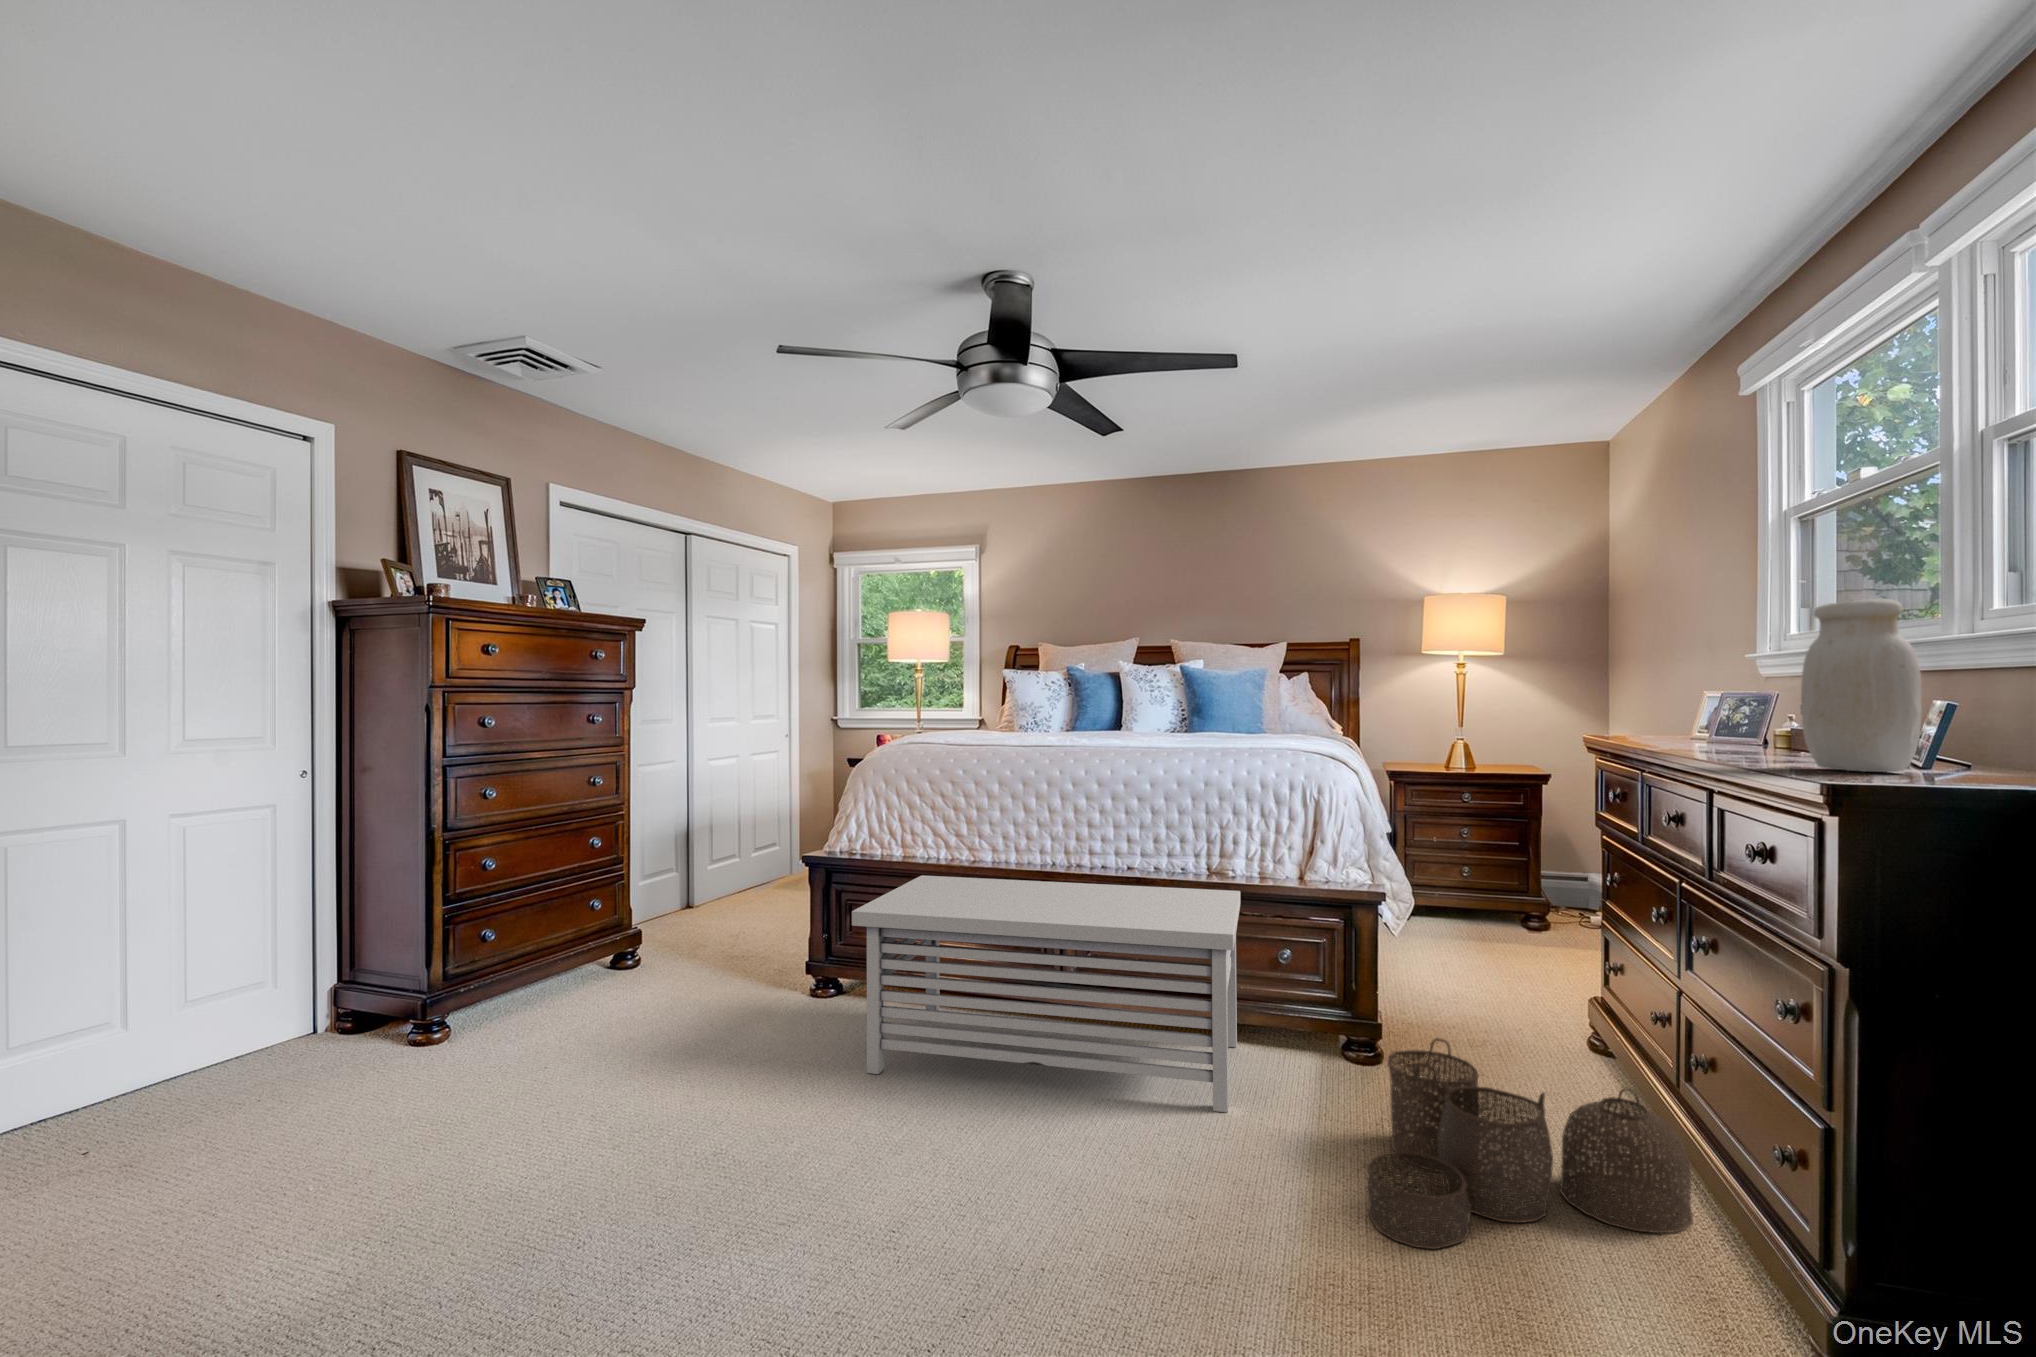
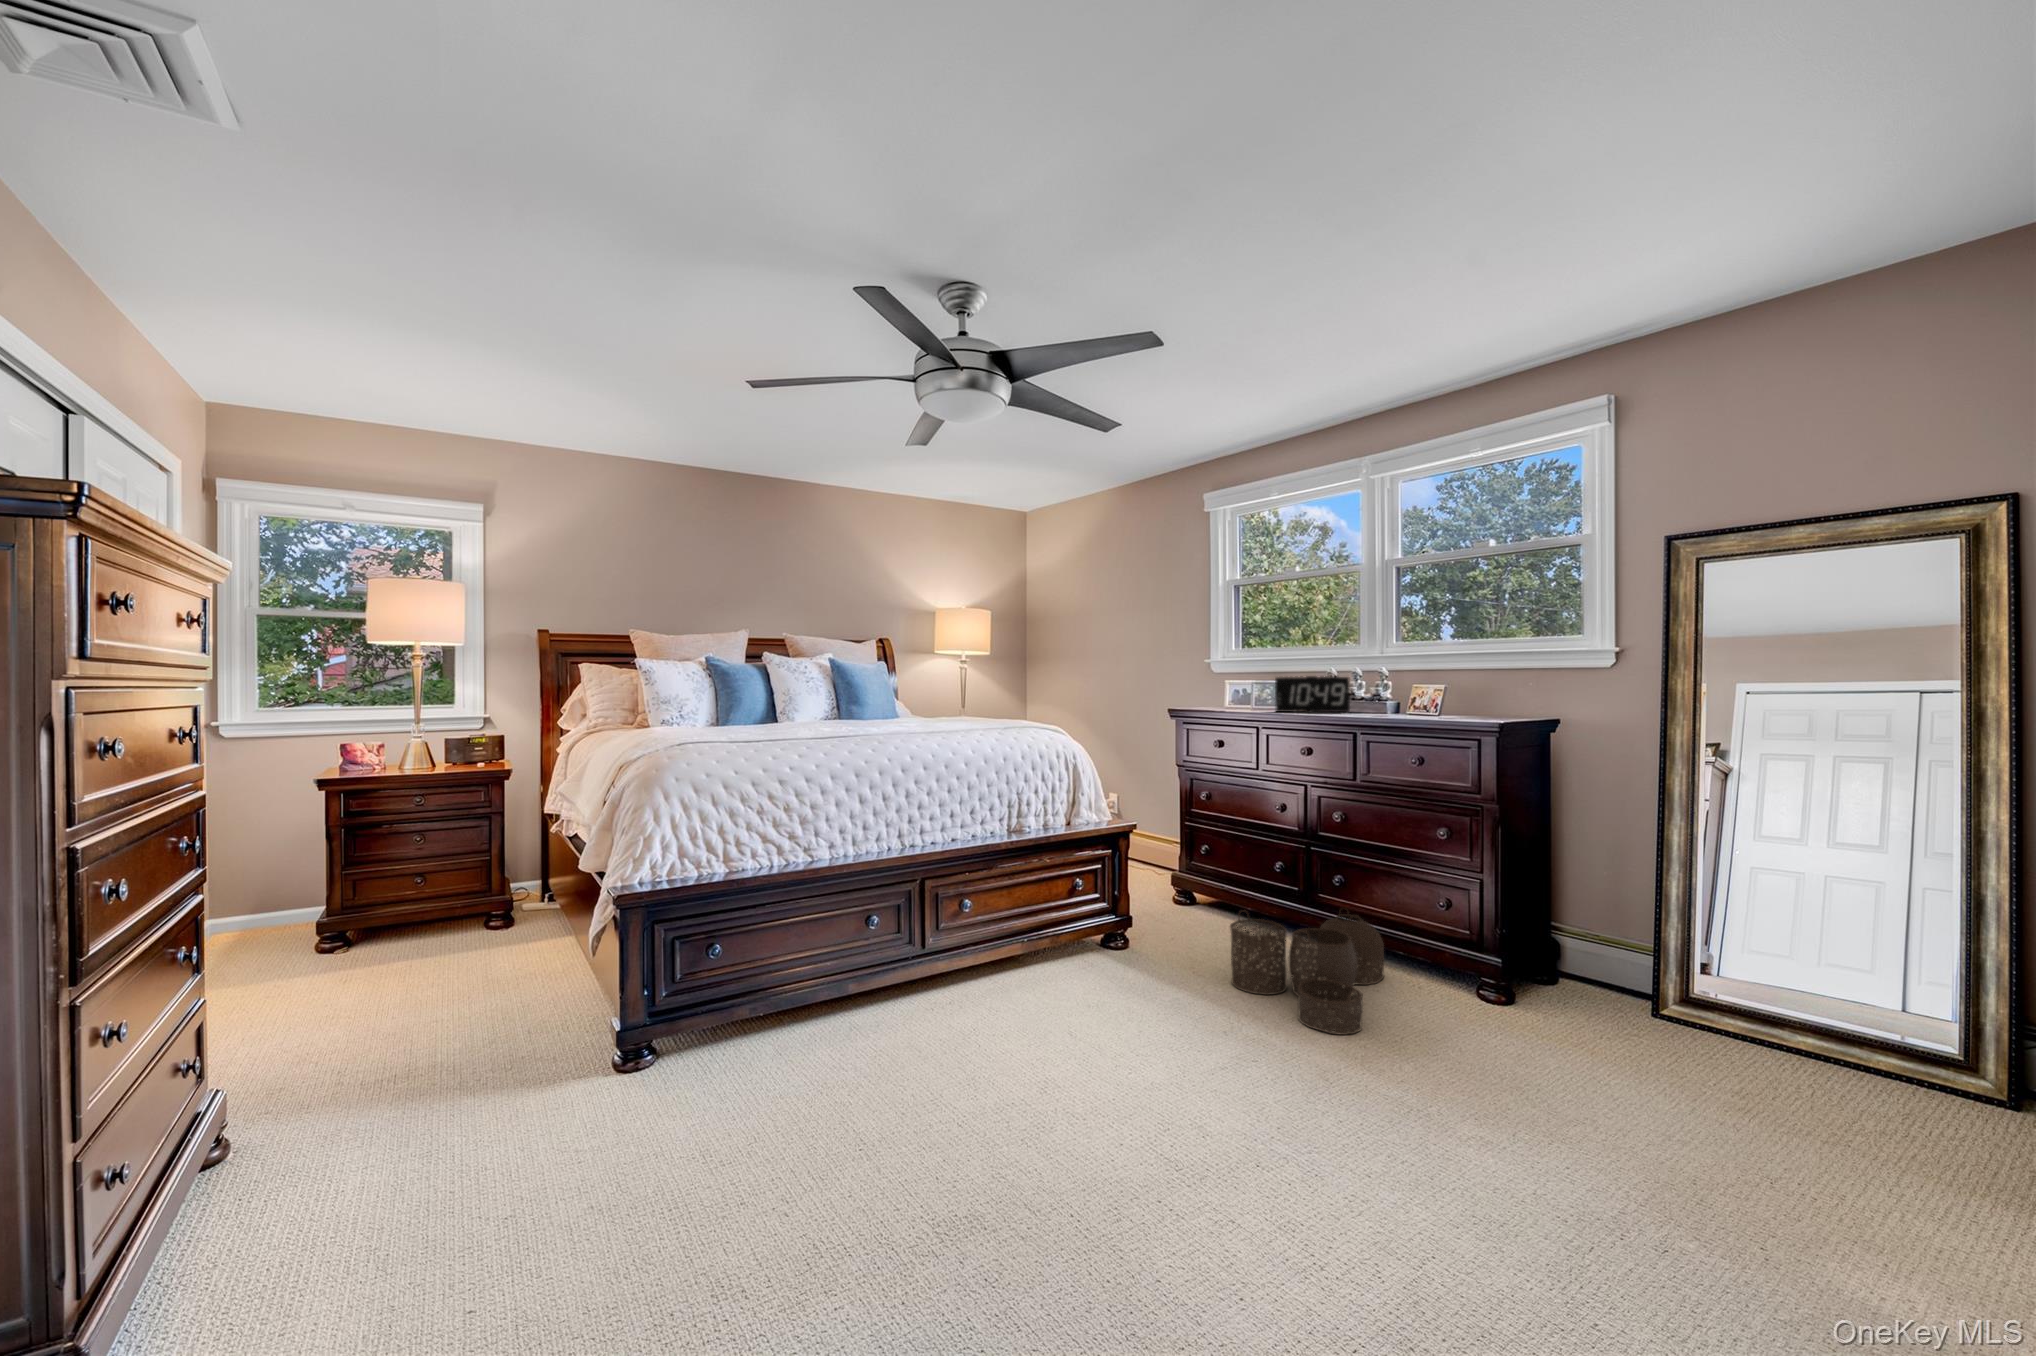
jar: present [1801,599,1922,772] -> none [1456,634,1507,717]
alarm clock: none [1630,689,1775,754] -> present [1275,676,1350,712]
storage bench: present [852,875,1240,1112] -> none [773,843,1151,1111]

